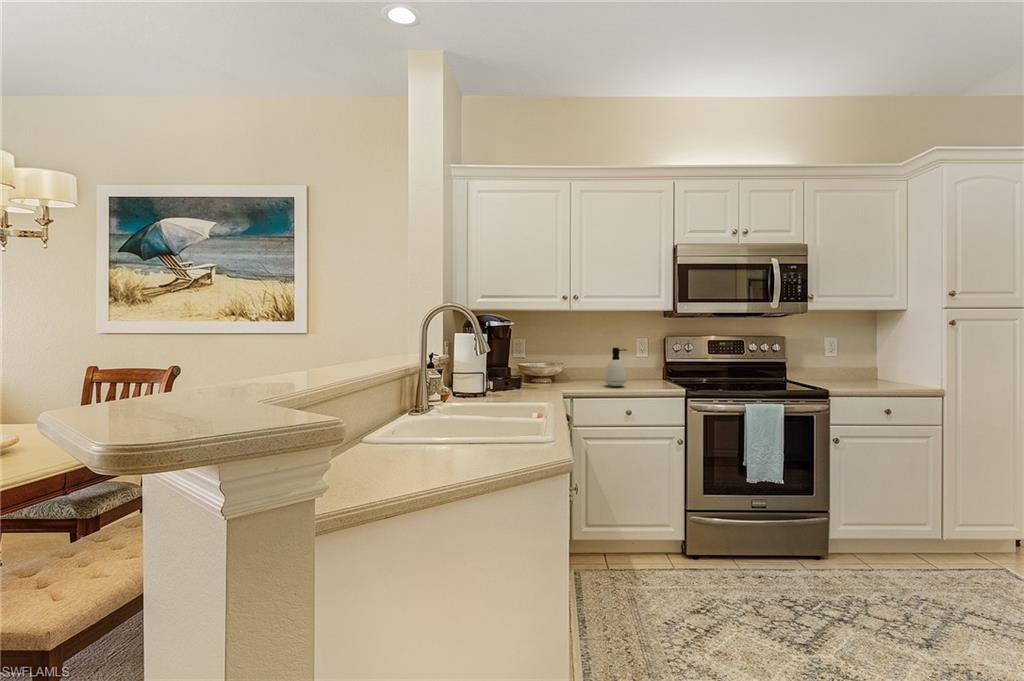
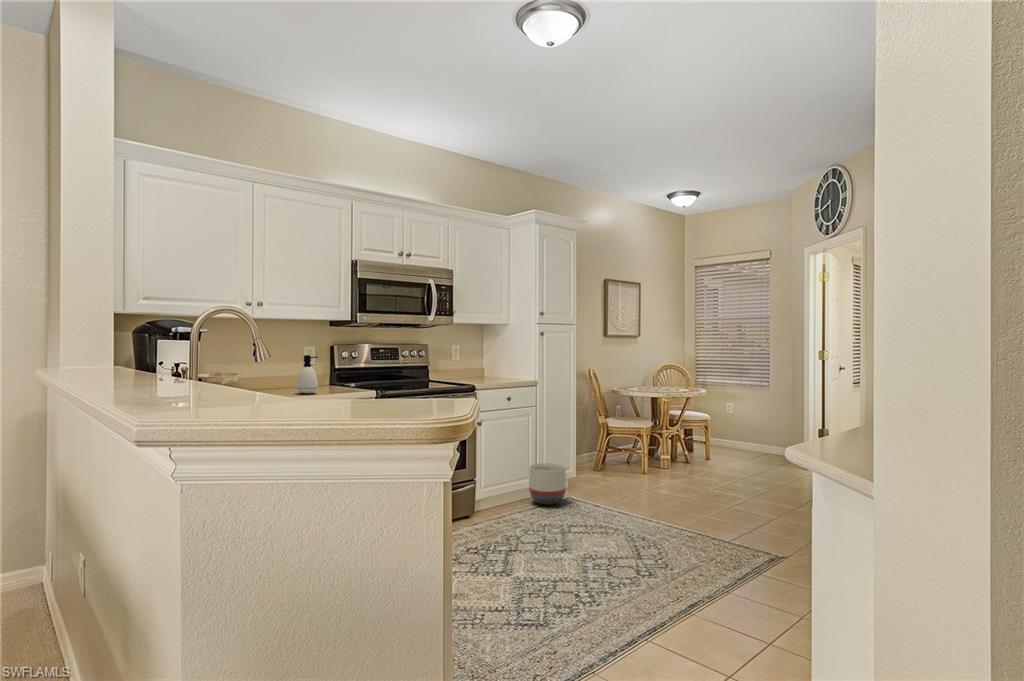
planter: none [923,508,989,572] -> present [529,463,566,505]

